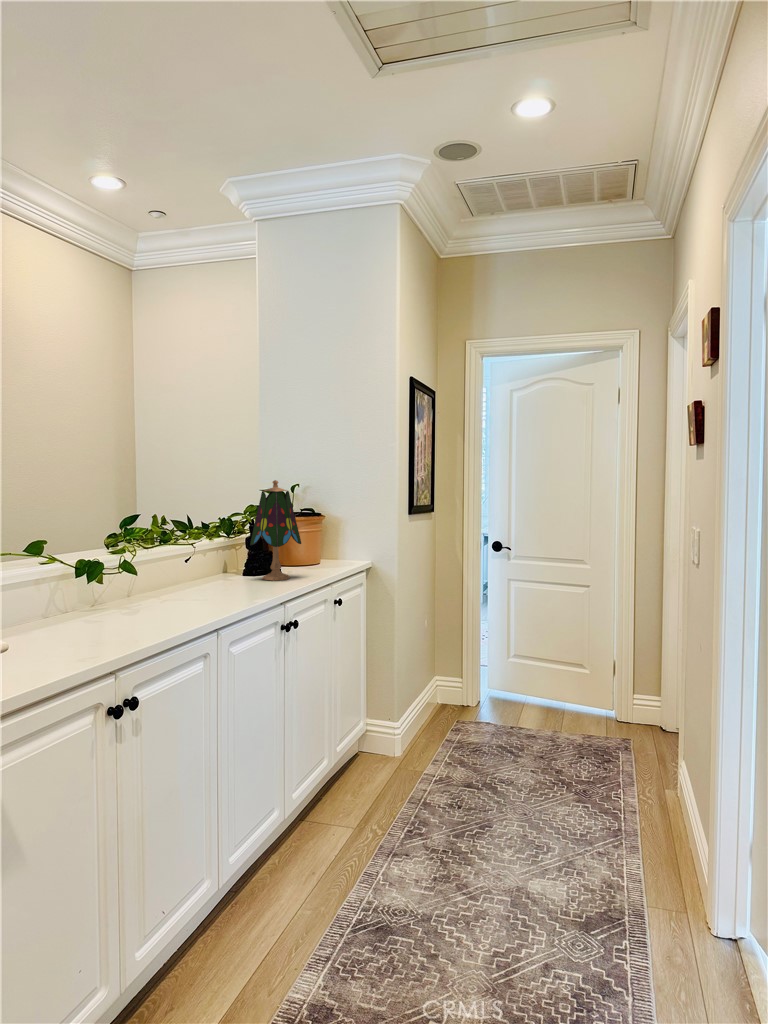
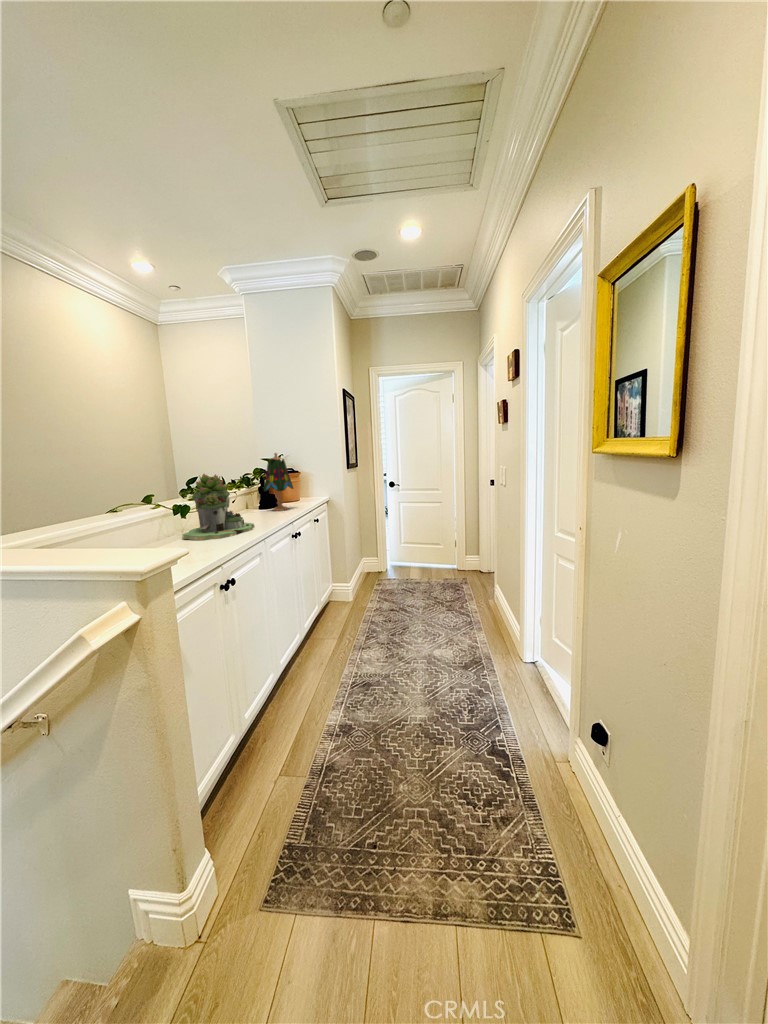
succulent planter: none [84,510,211,623] -> present [182,474,255,540]

